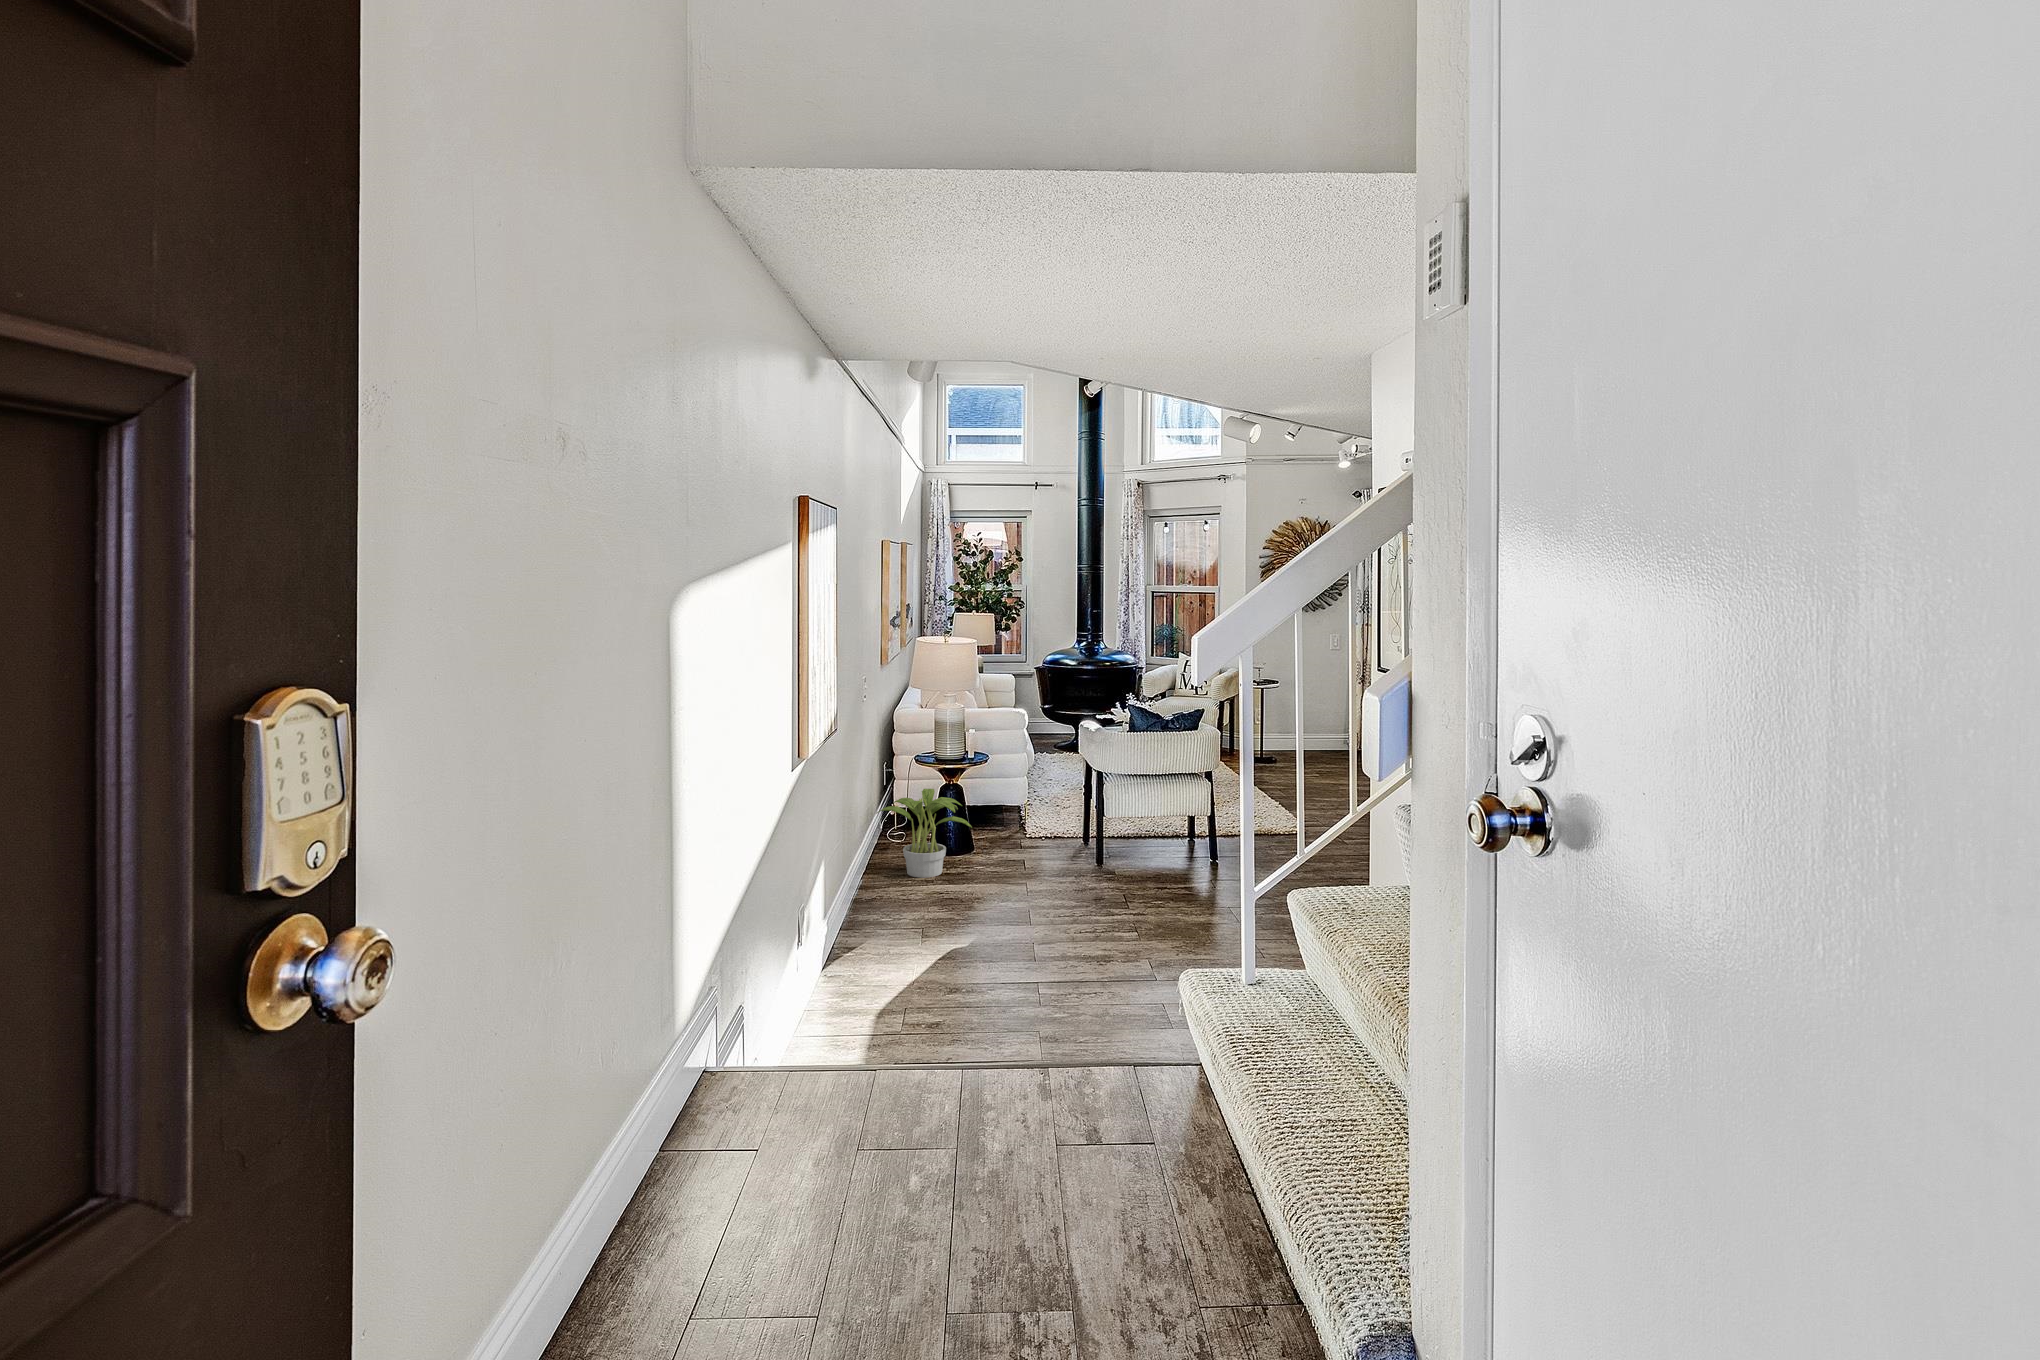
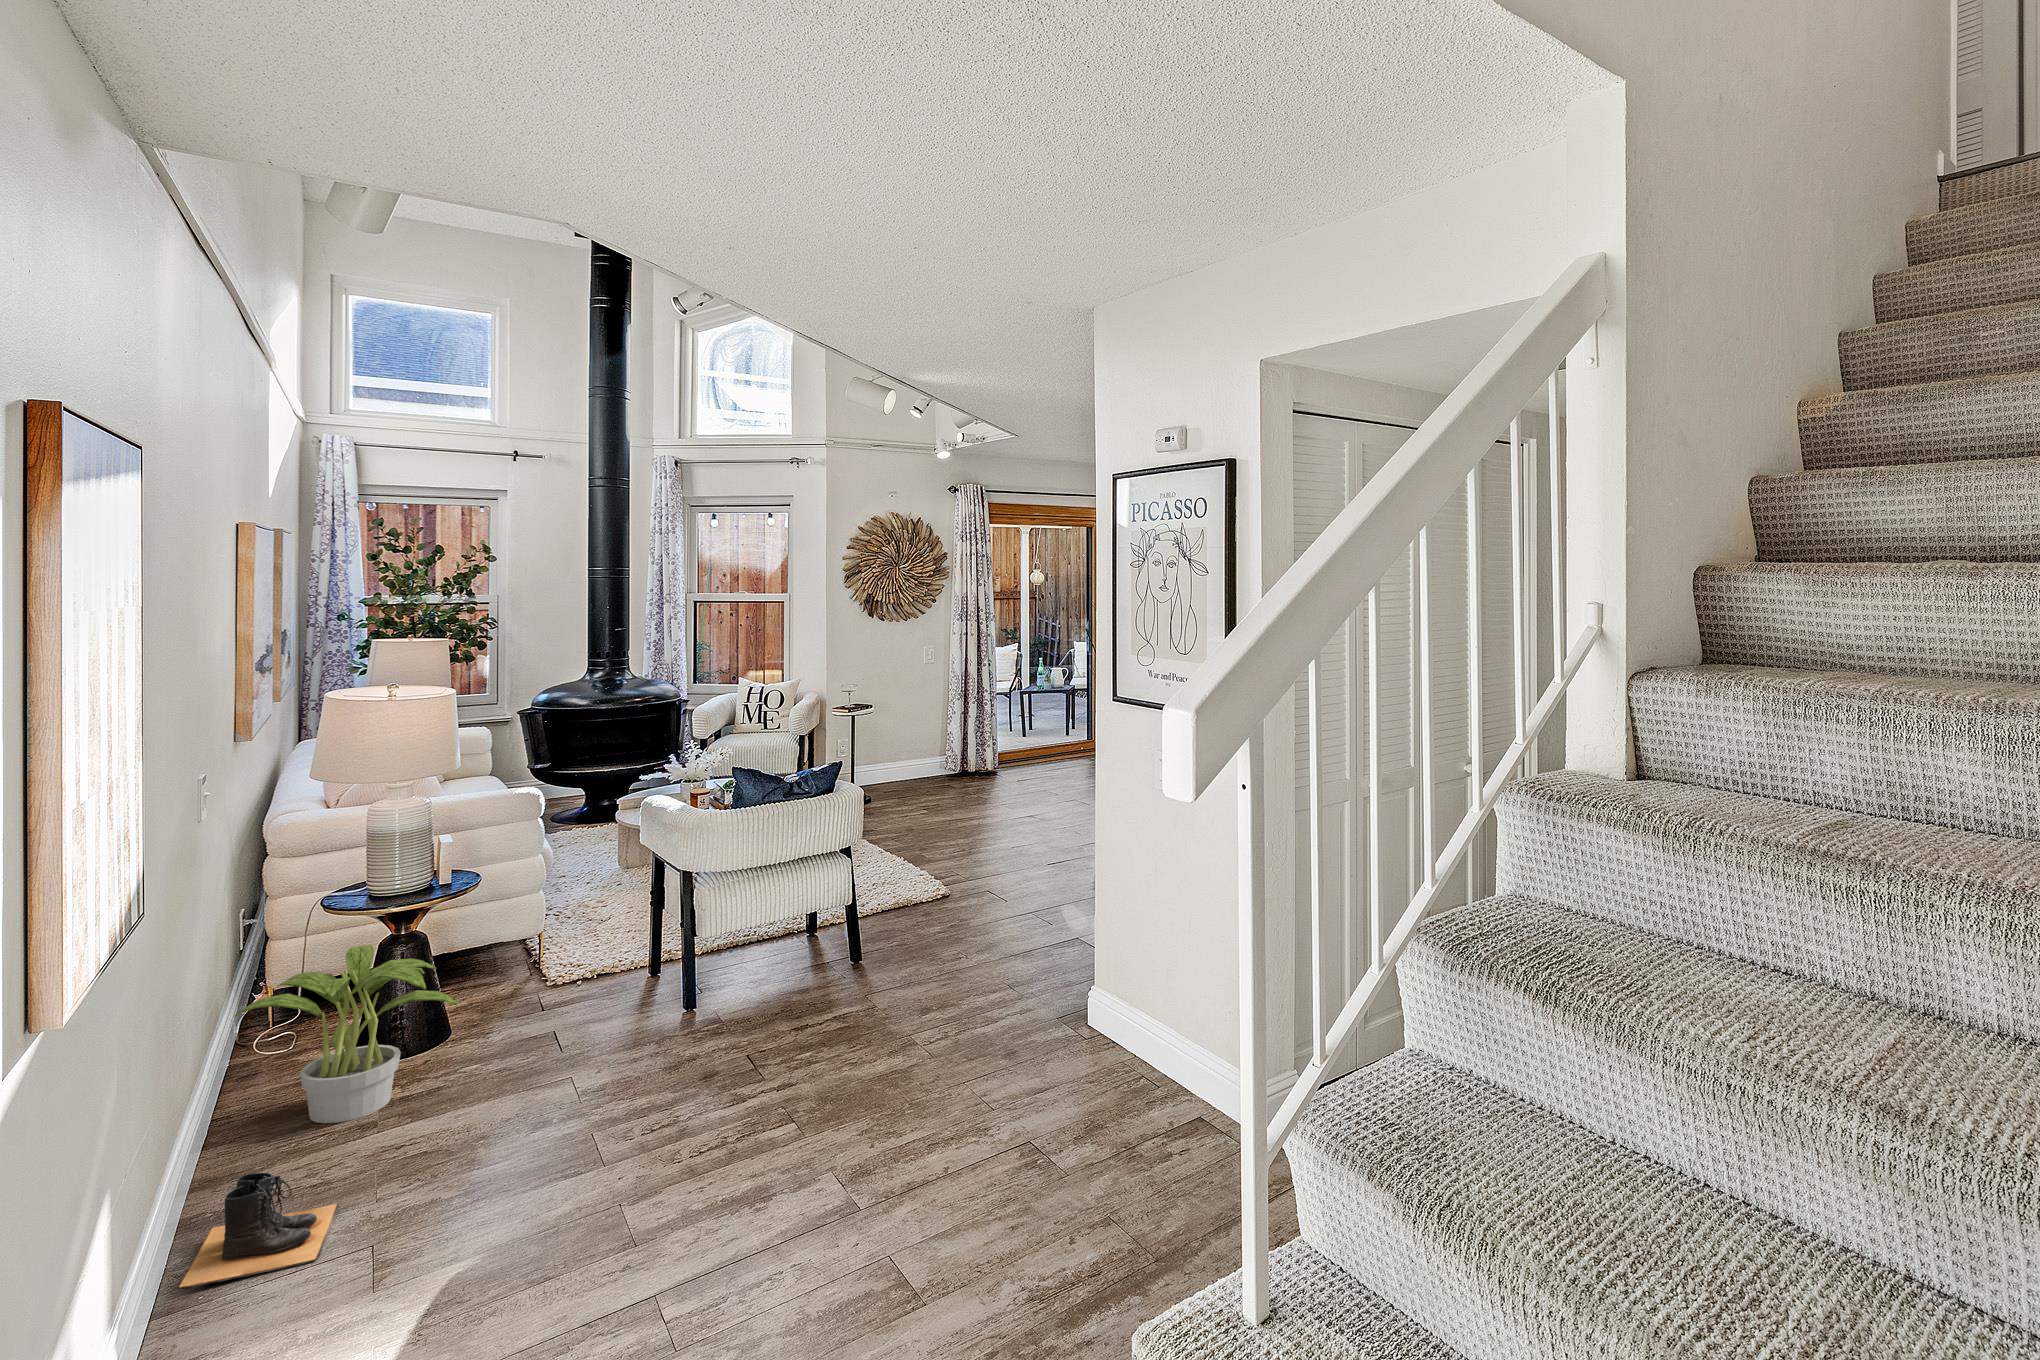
boots: none [855,878,915,922] -> present [178,1173,339,1289]

